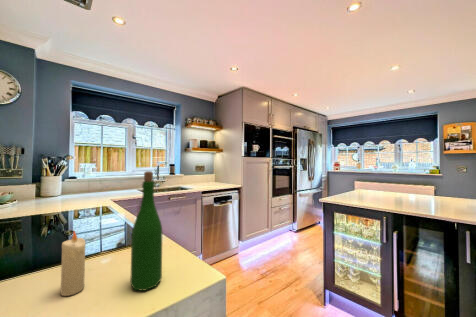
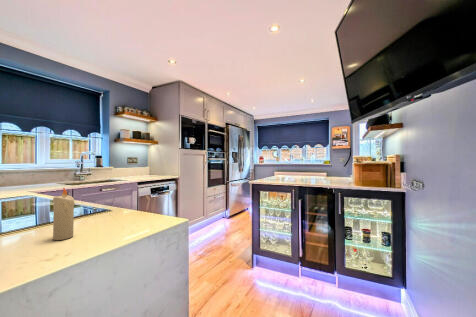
wine bottle: present [130,171,162,290] -> none [117,140,142,231]

